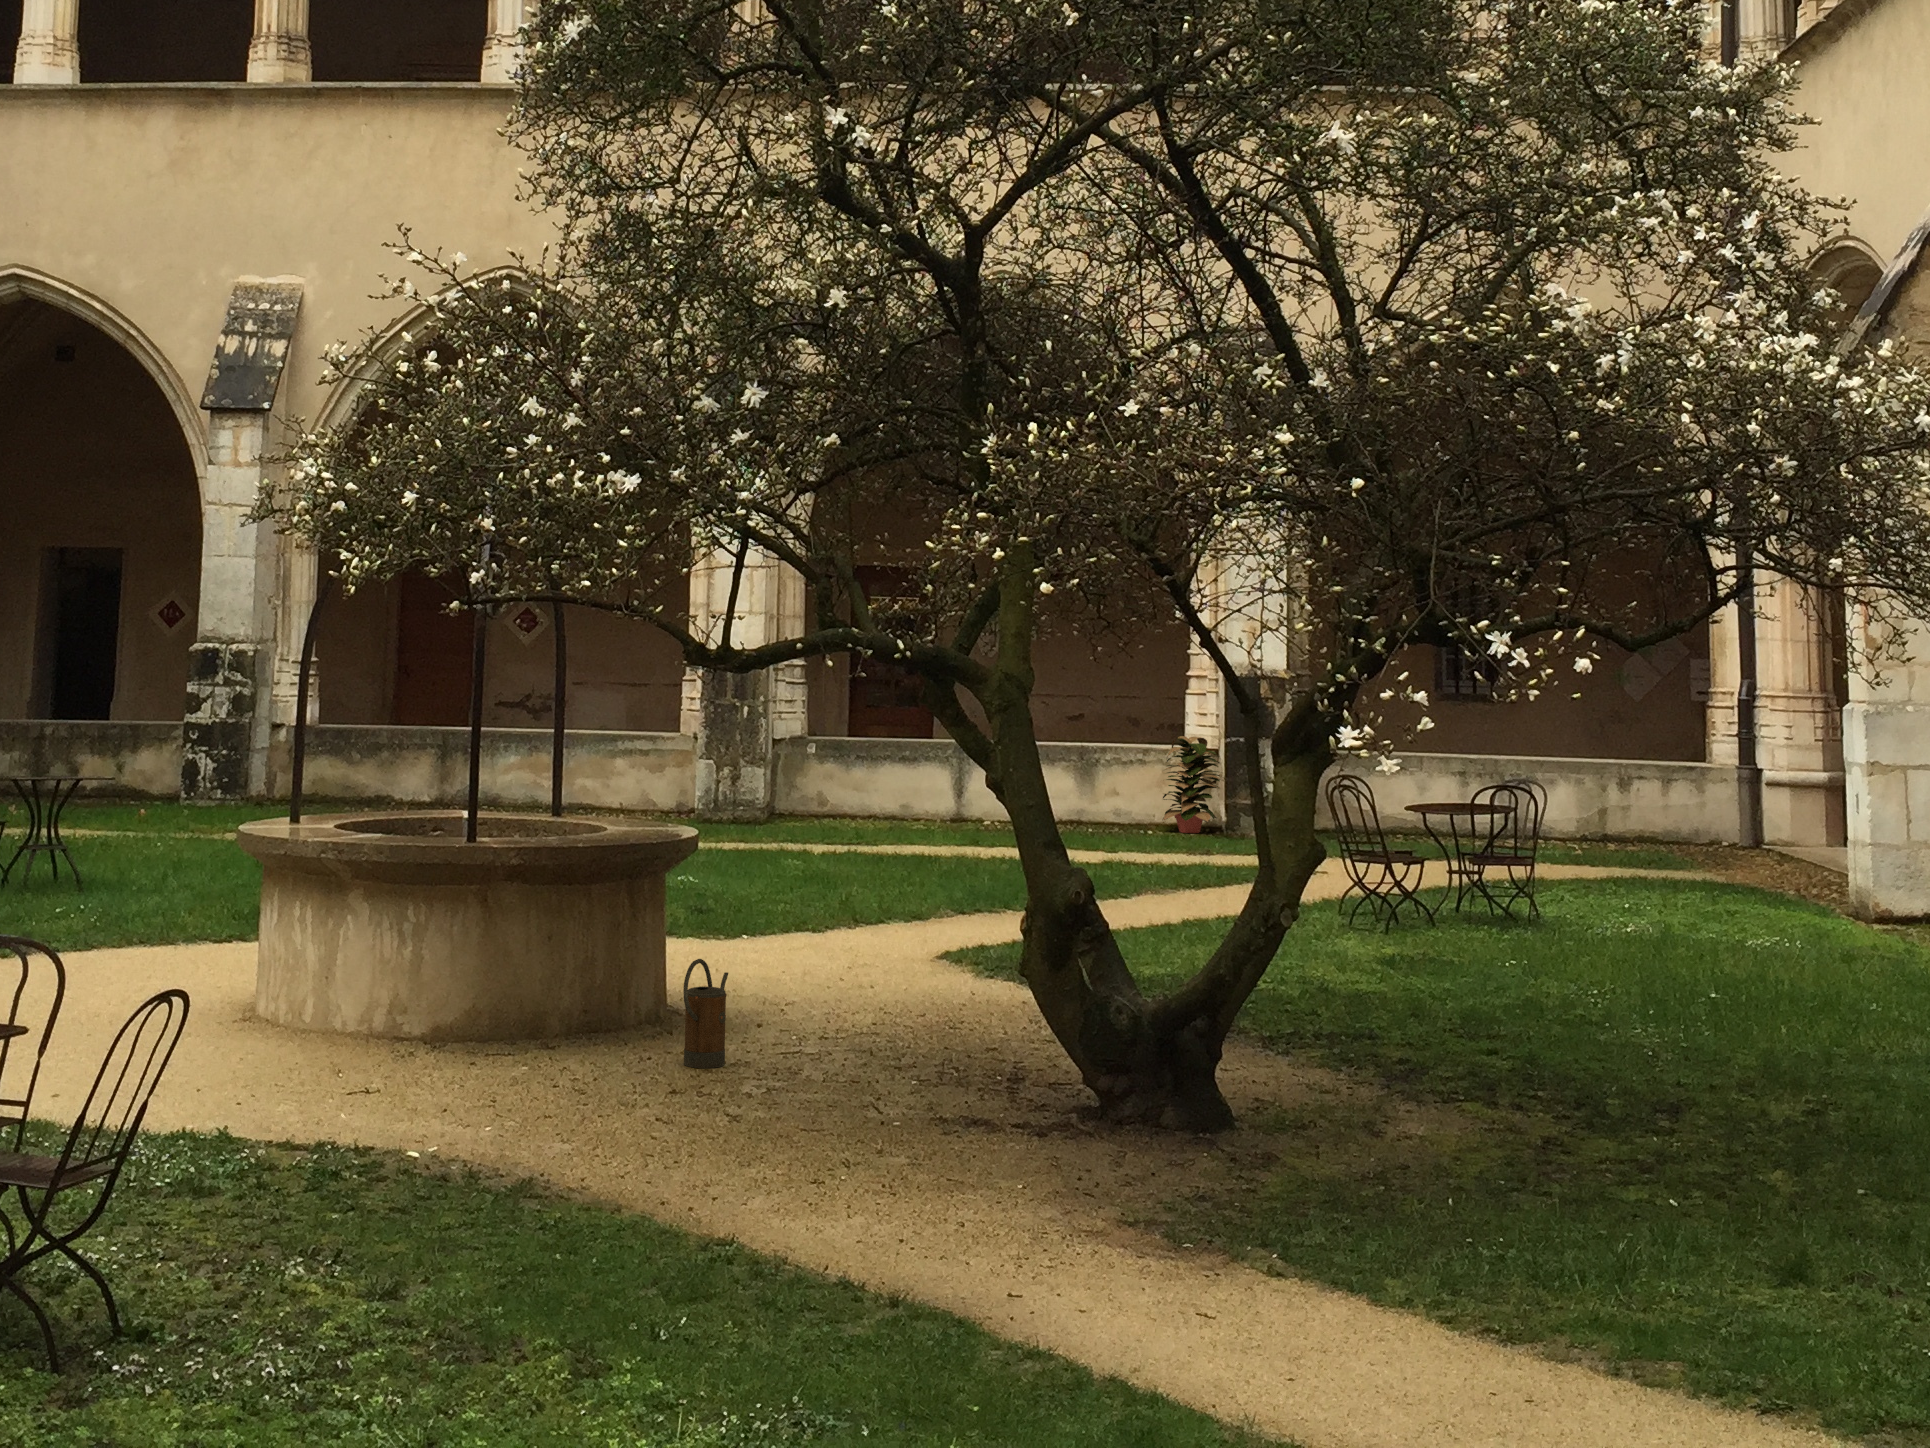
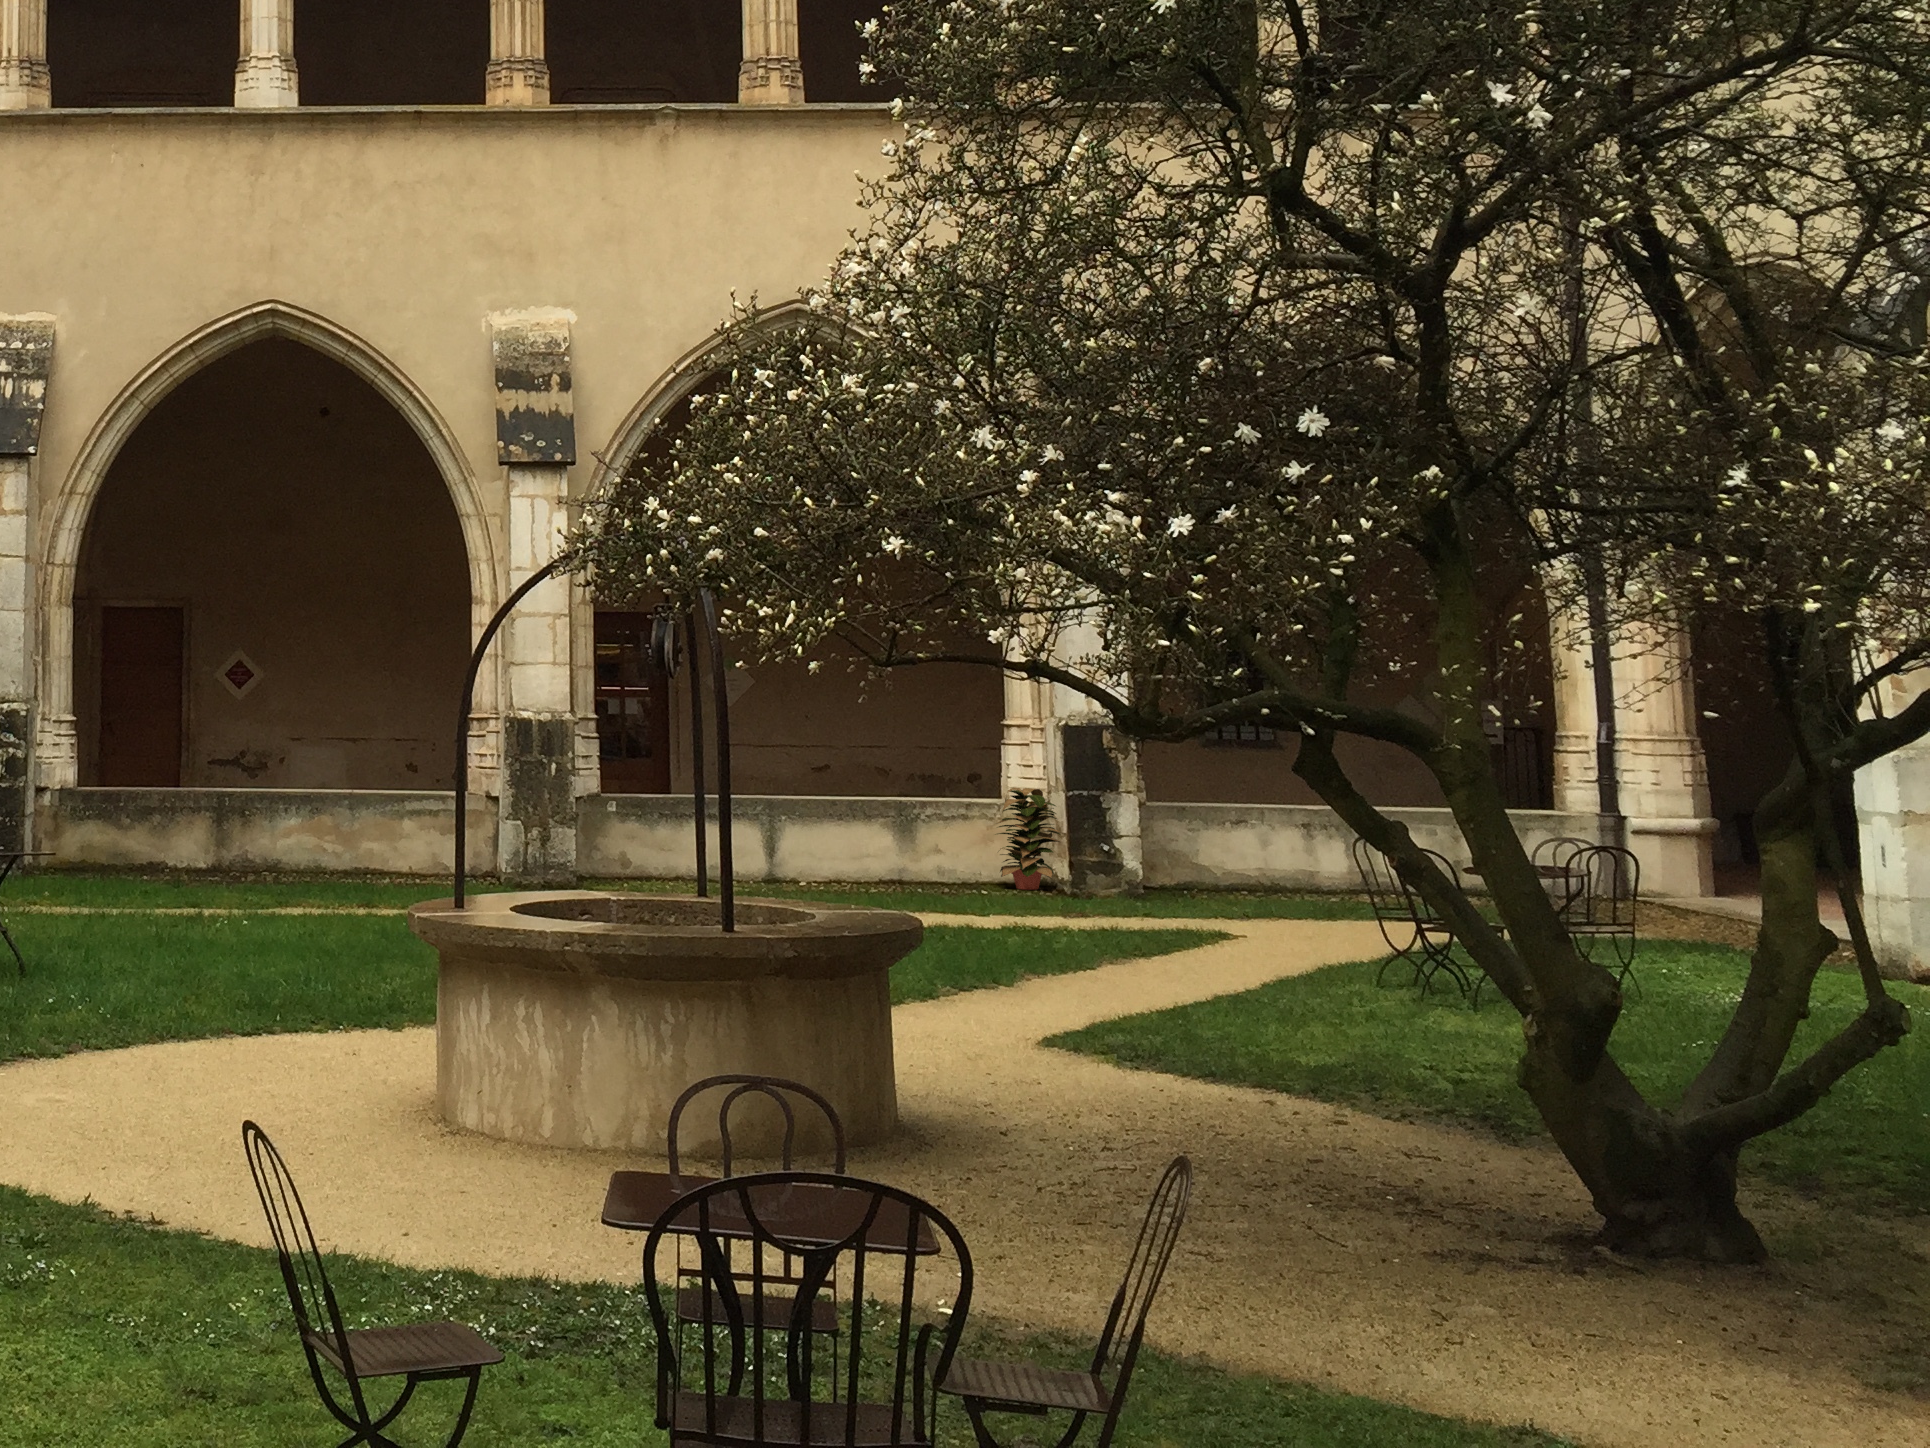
watering can: present [683,959,728,1068] -> none [929,1039,976,1158]

